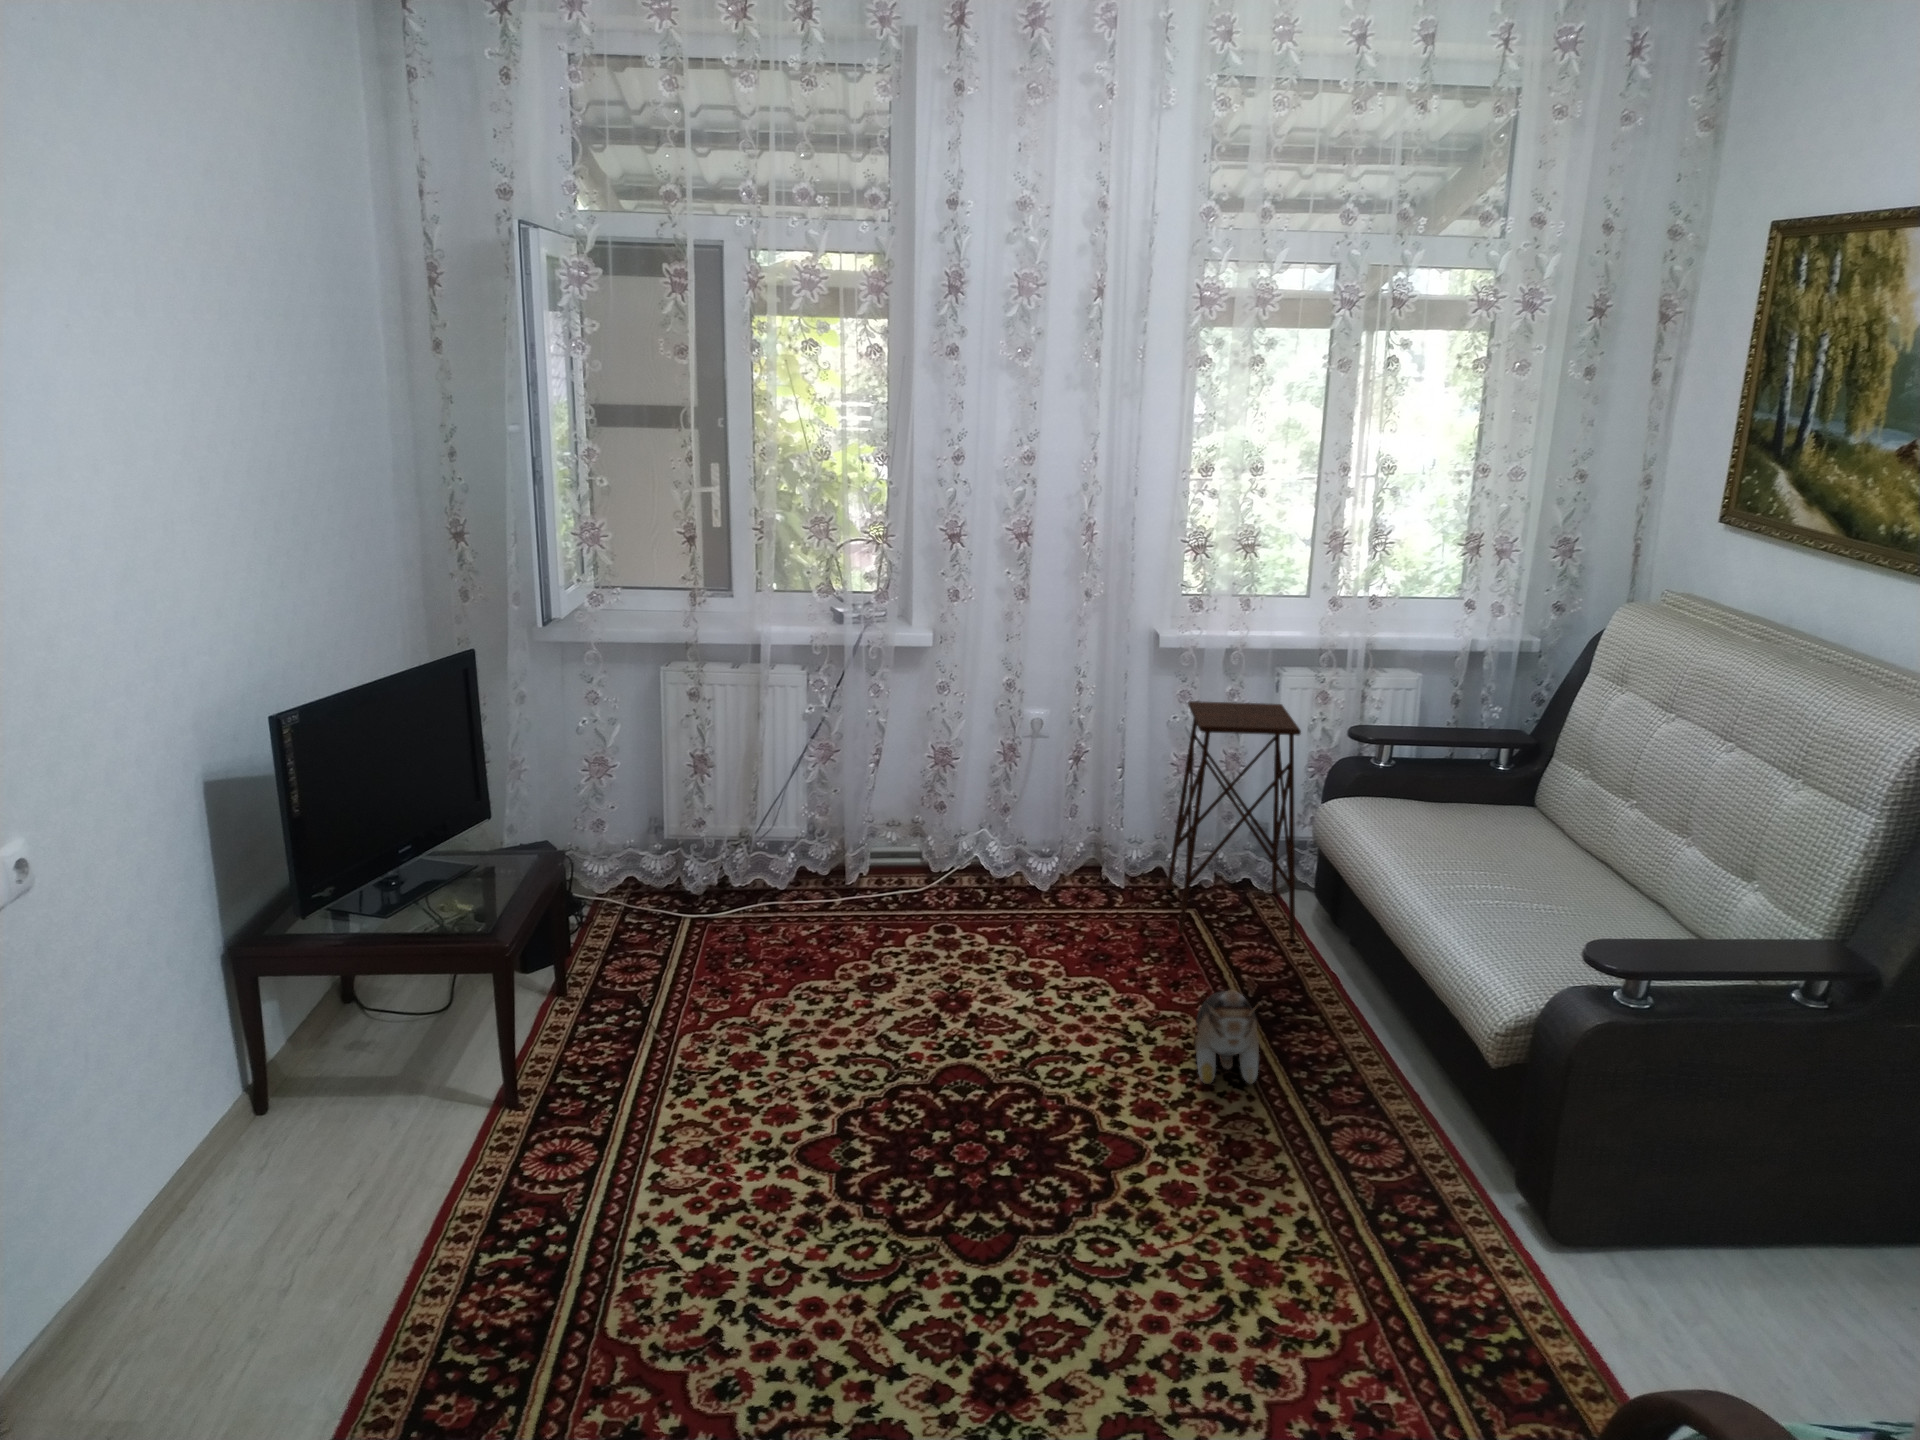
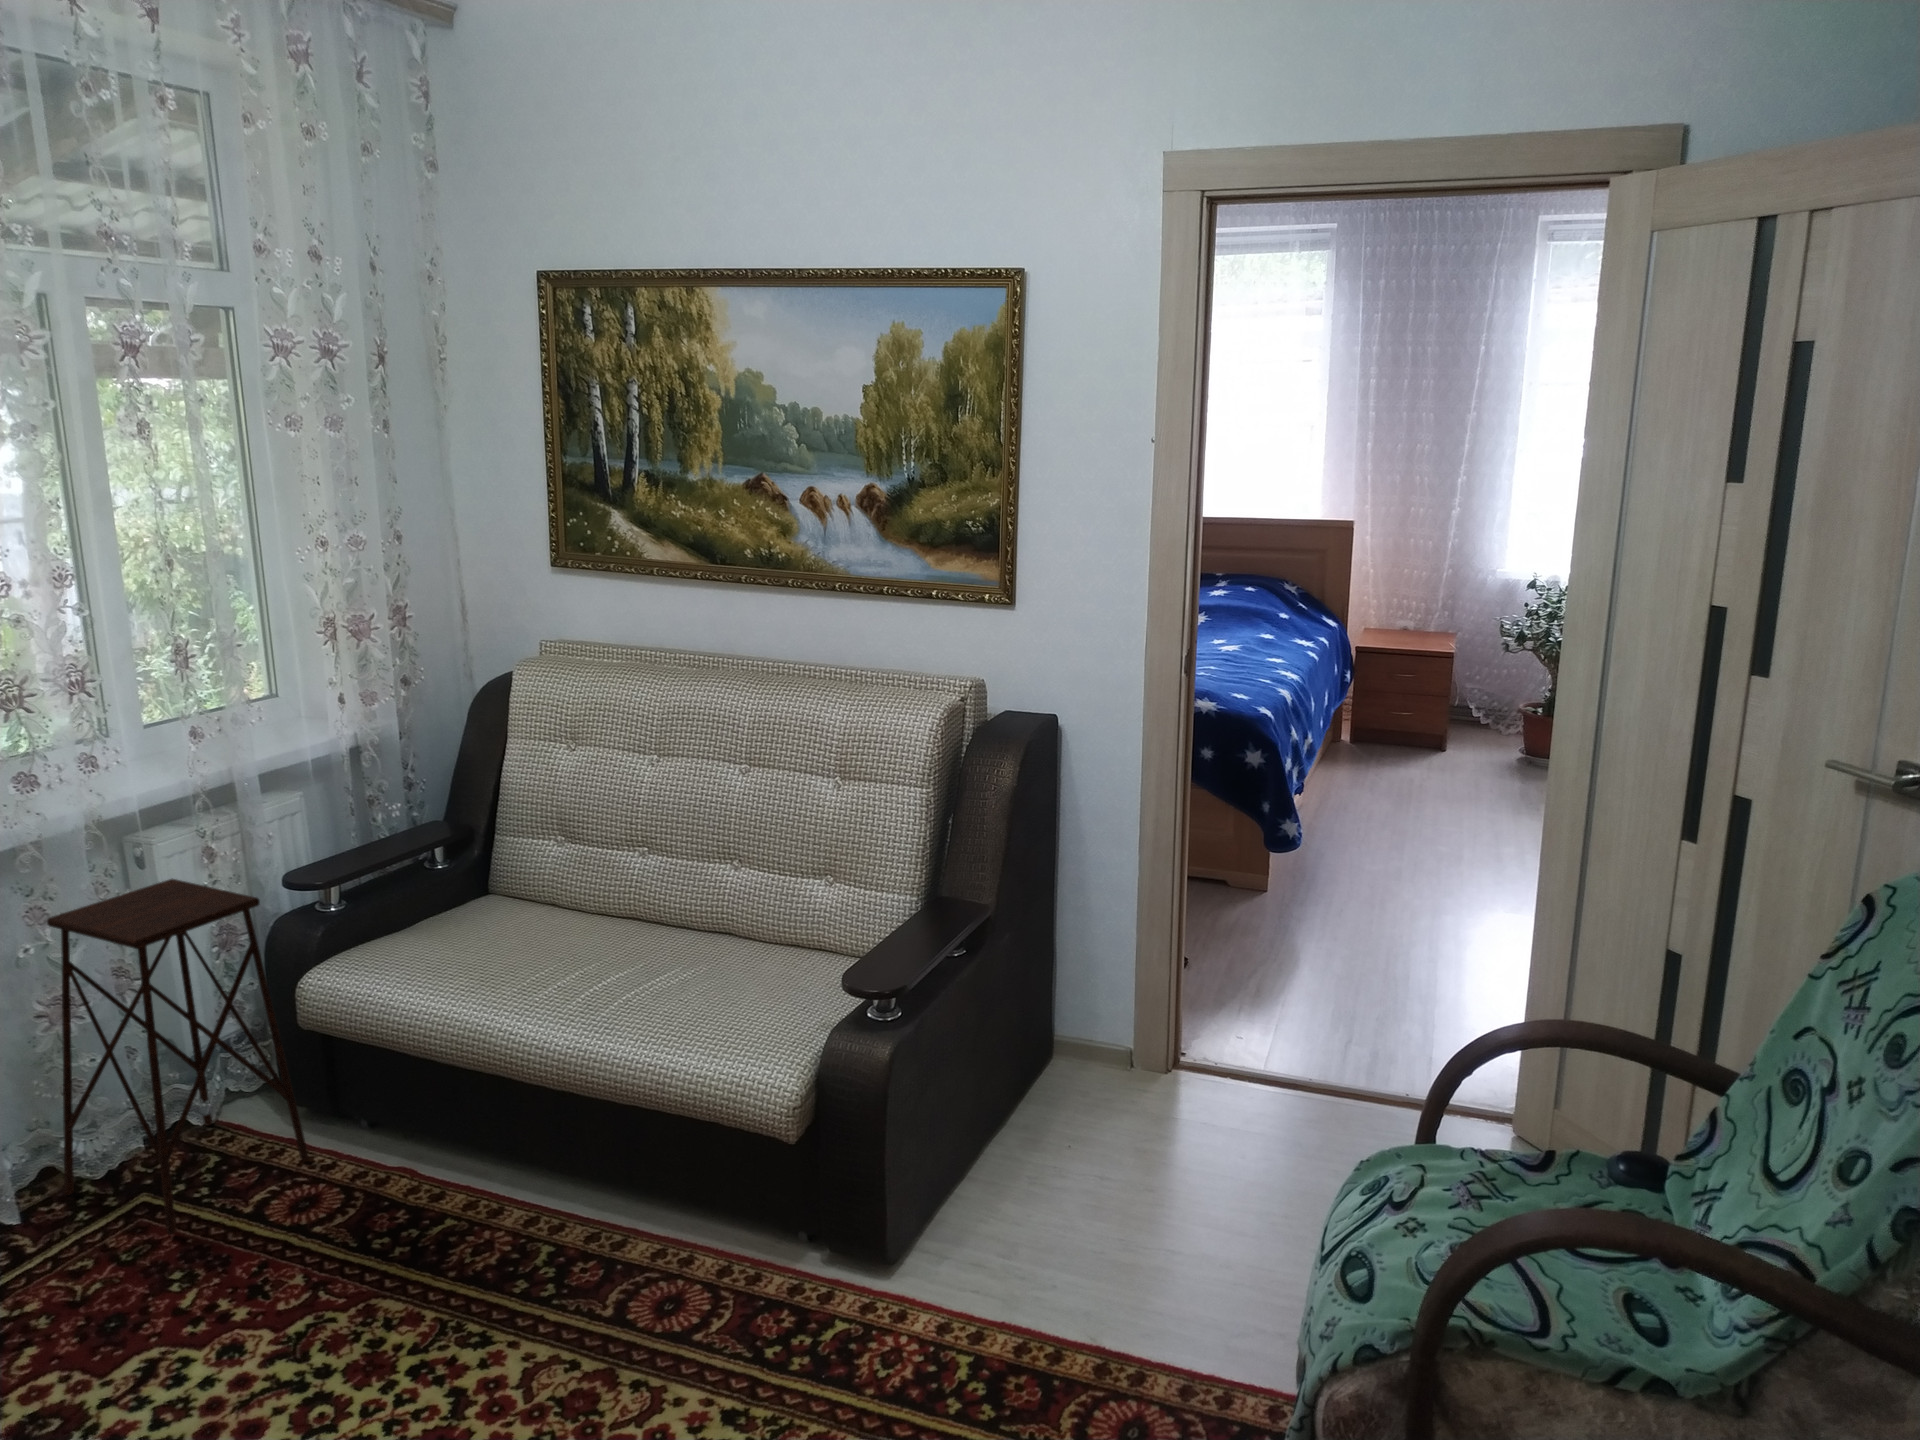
plush toy: present [1194,989,1259,1084] -> none [356,1222,527,1366]

